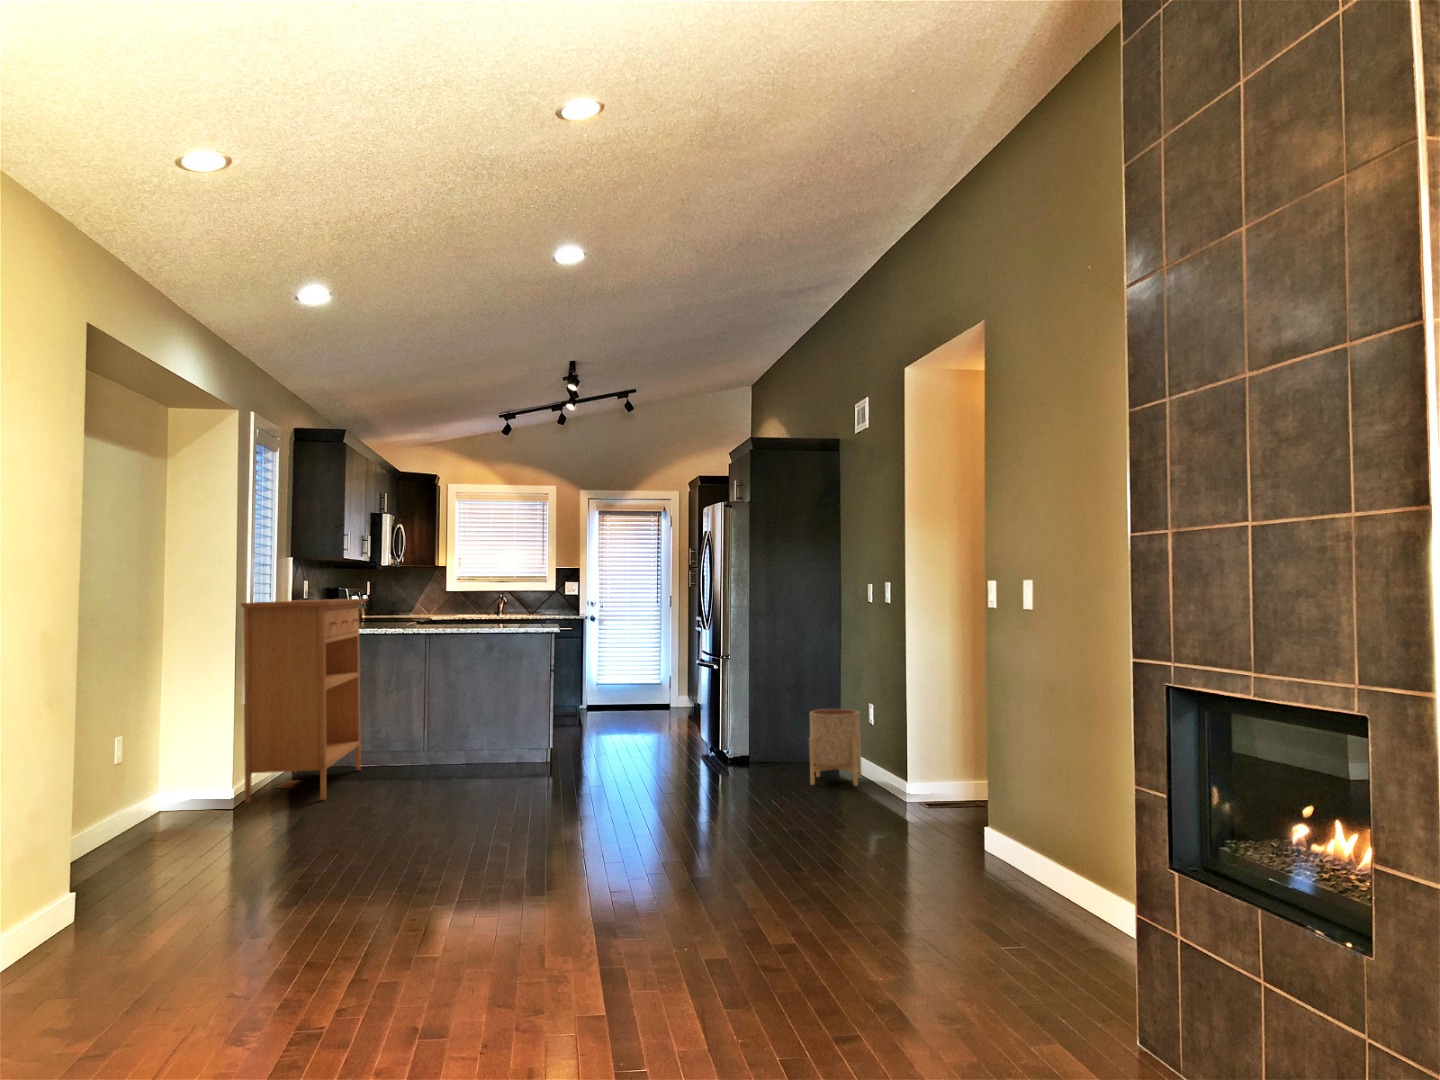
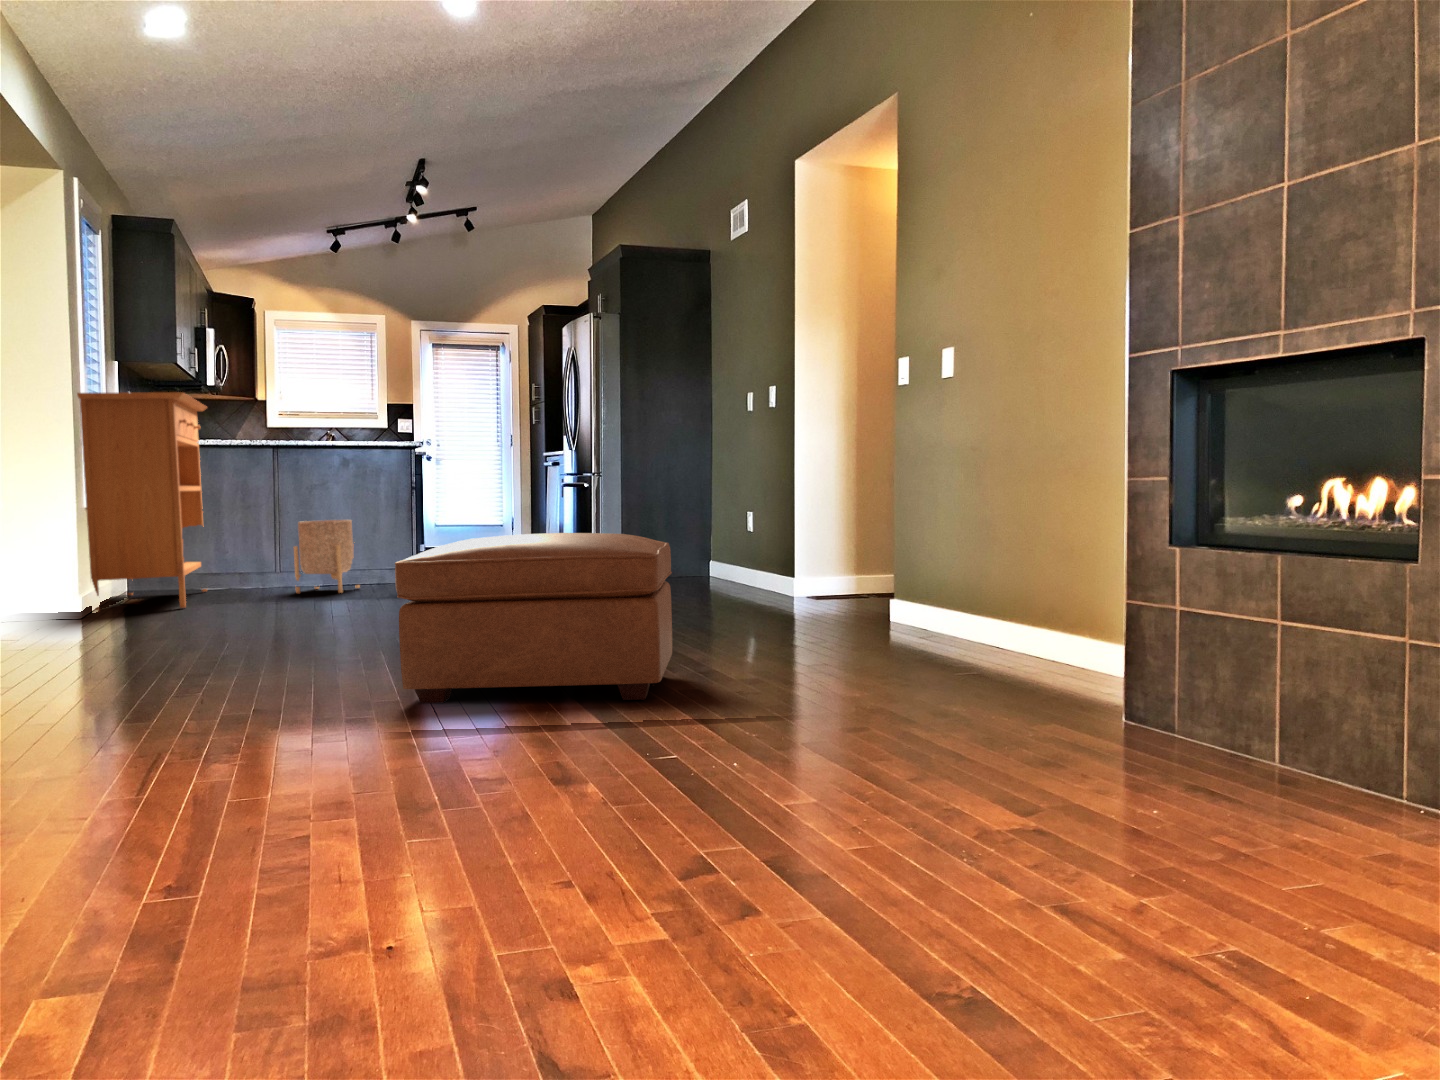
planter: present [809,709,862,786] -> present [294,520,360,593]
ottoman: none [411,819,710,1024] -> present [395,533,672,703]

